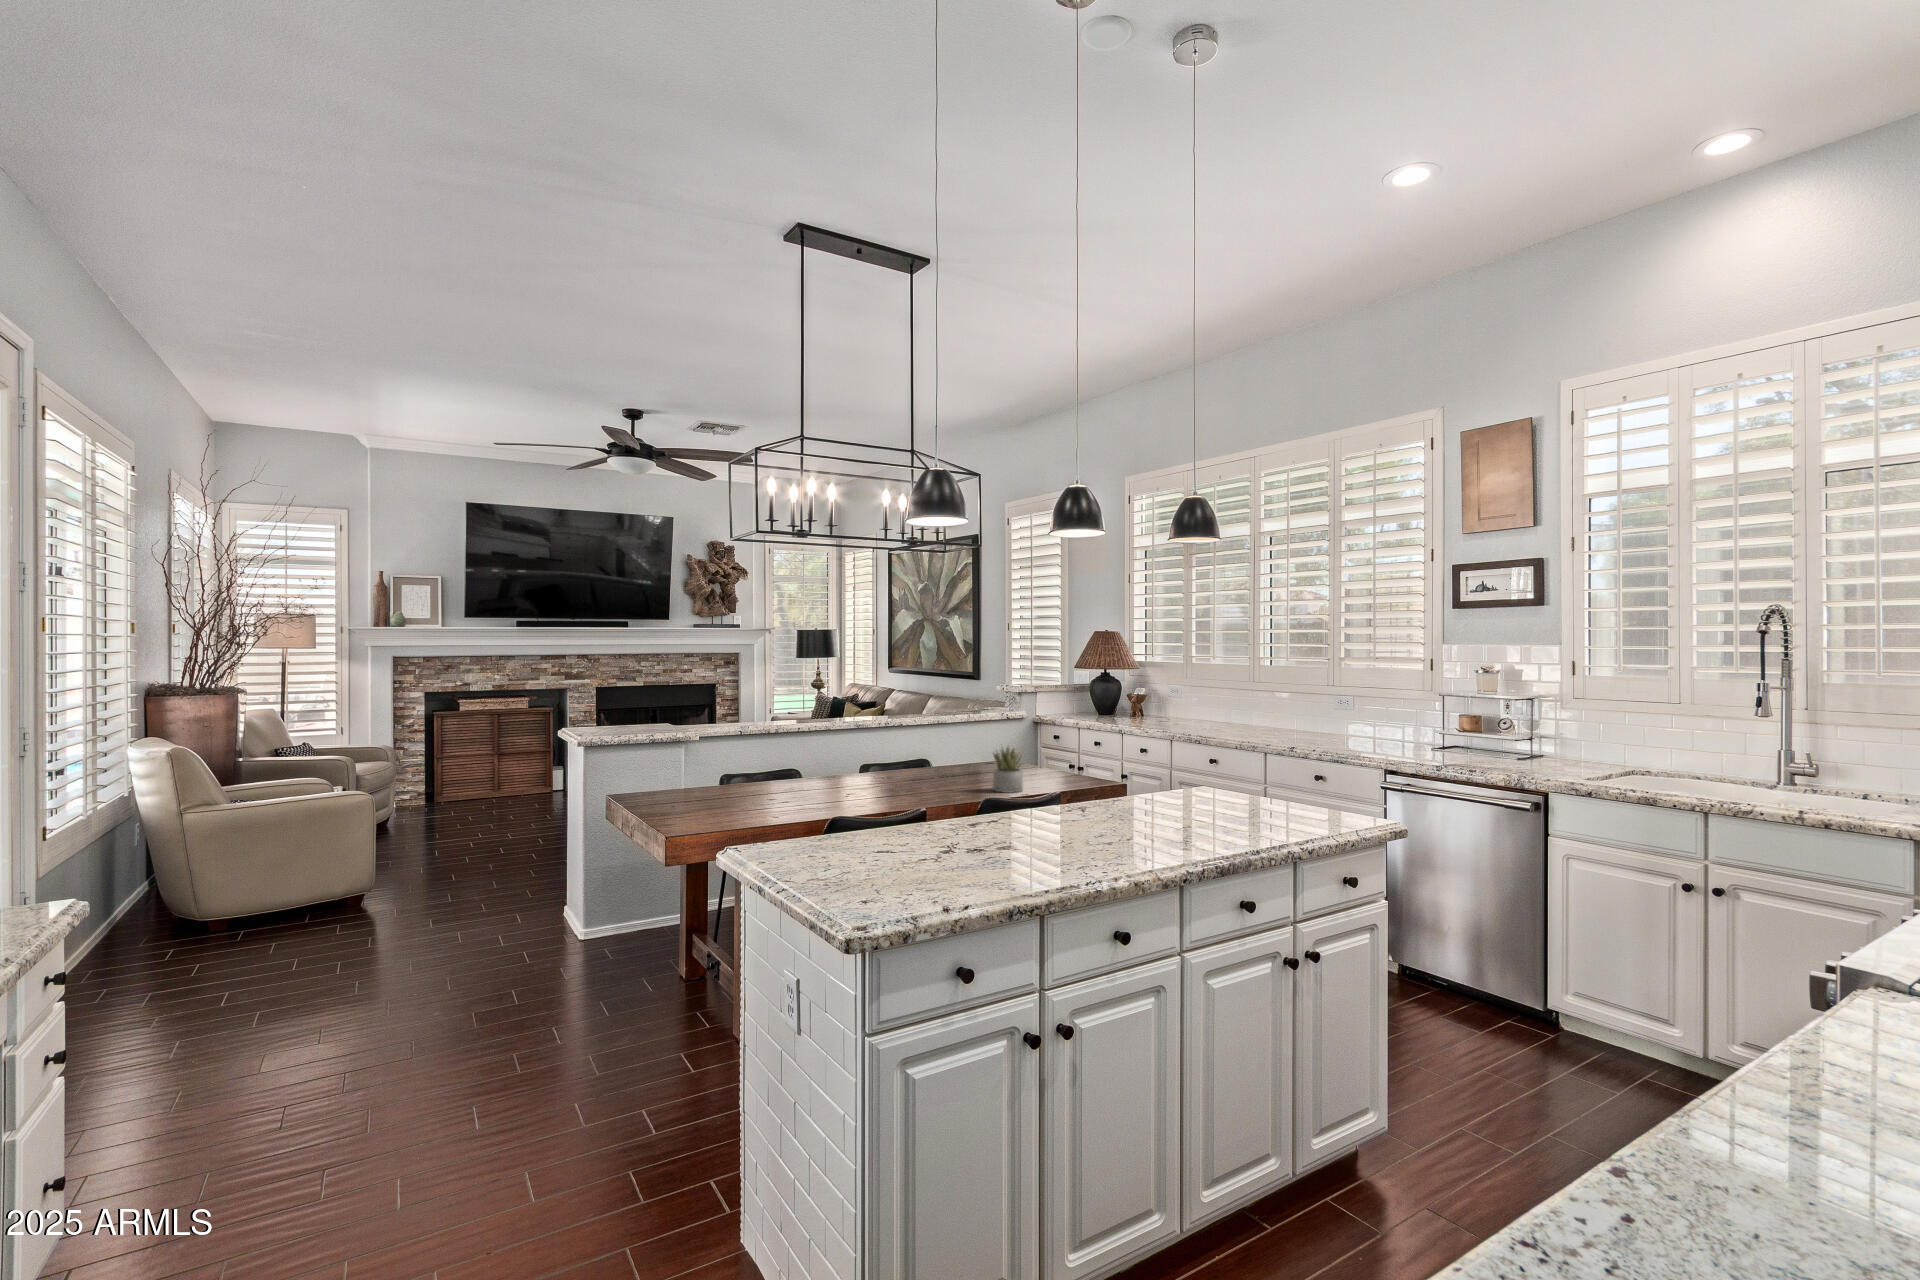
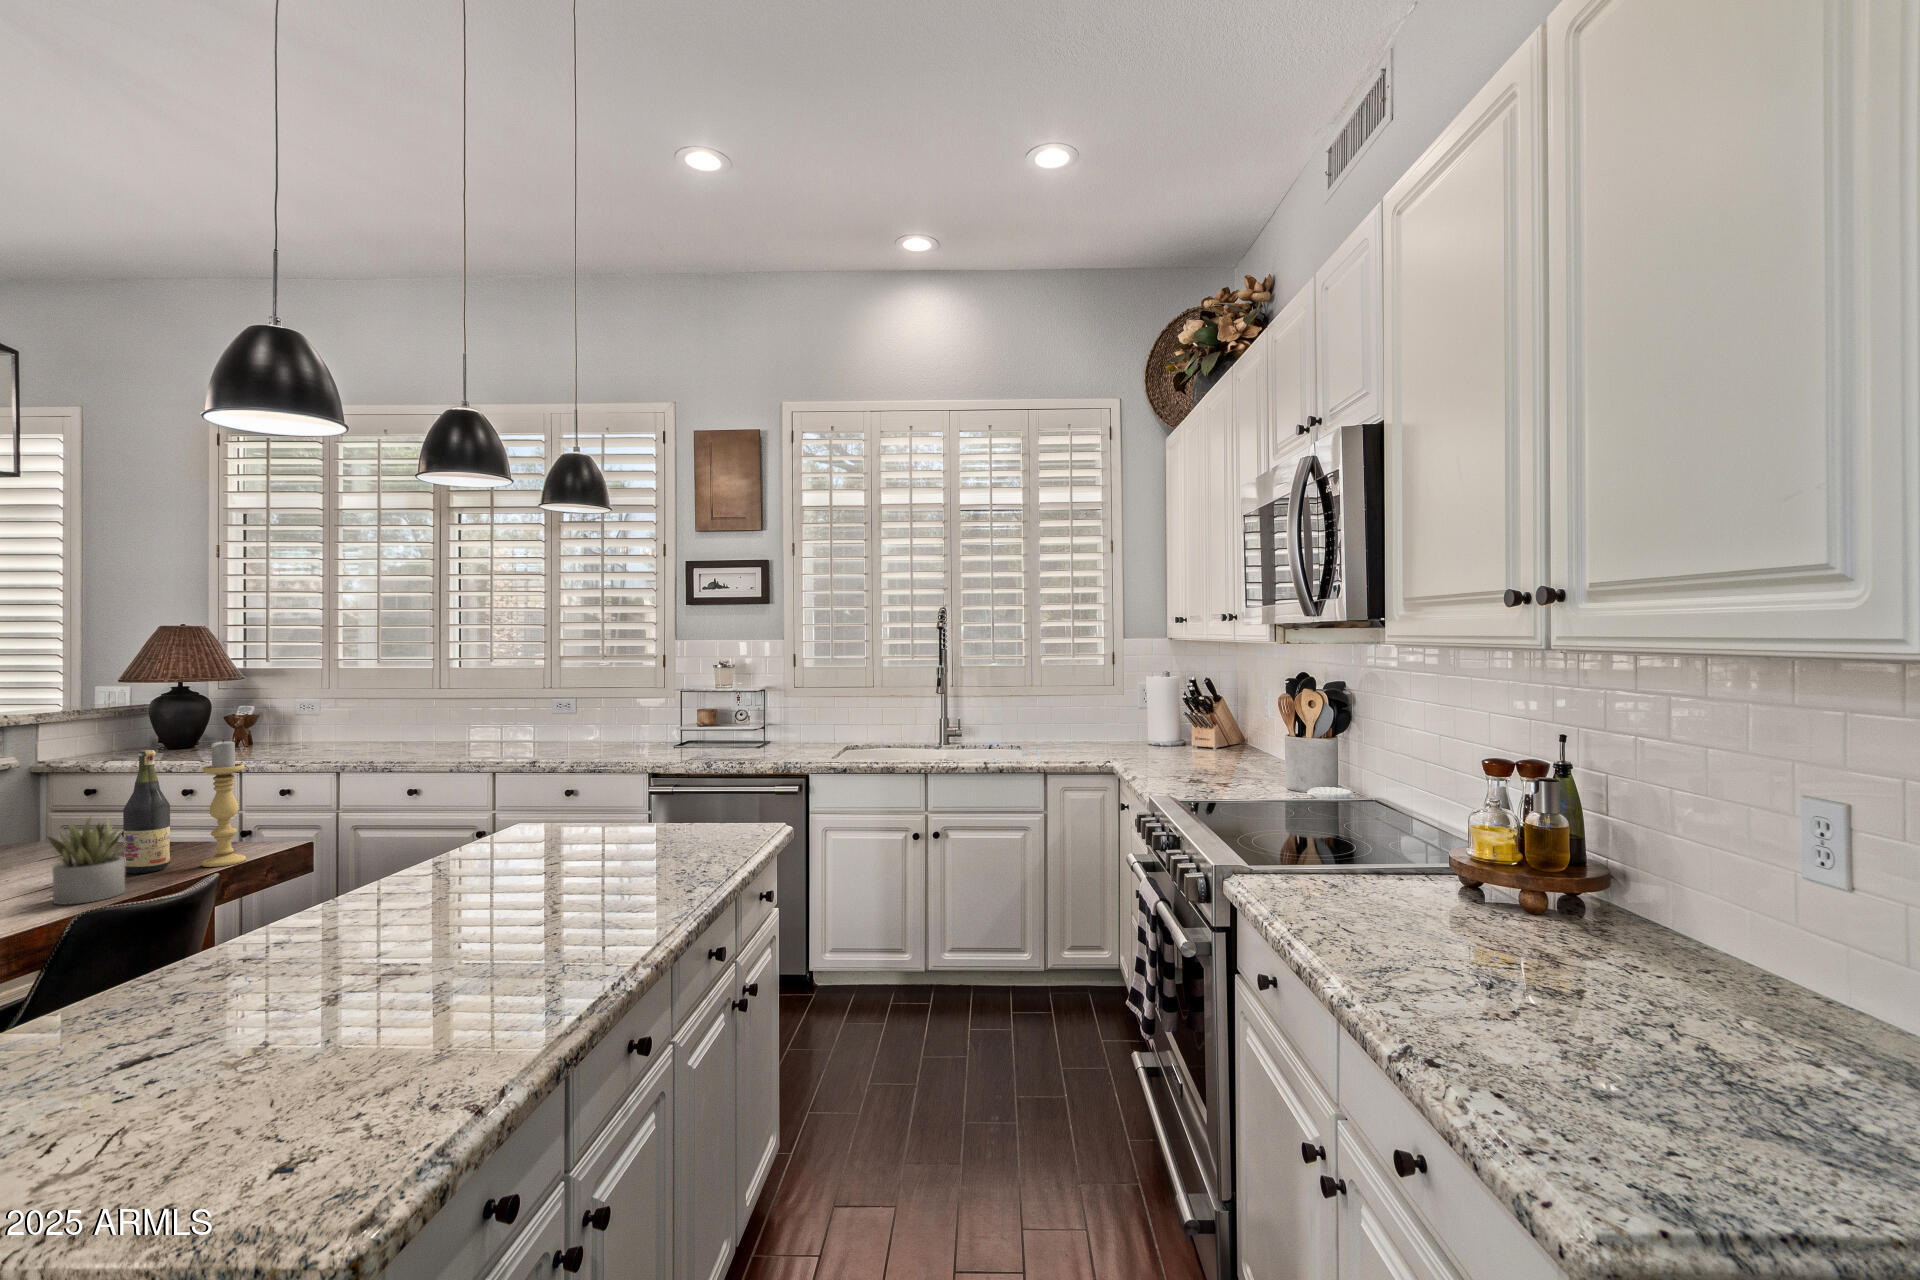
candle holder: none [1064,706,1086,787] -> present [202,740,246,867]
wine bottle: none [1031,709,1052,784] -> present [123,750,170,874]

